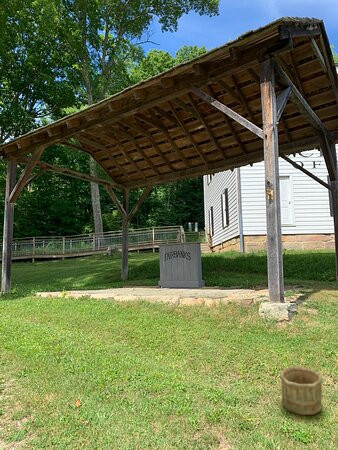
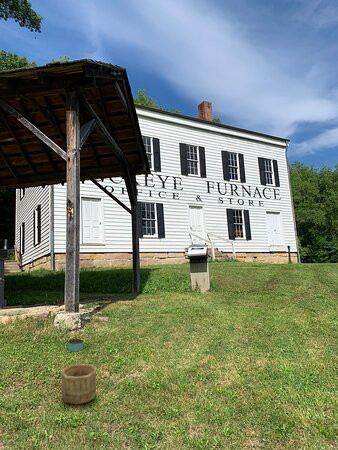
potted plant: none [275,292,306,347] -> present [66,301,93,351]

